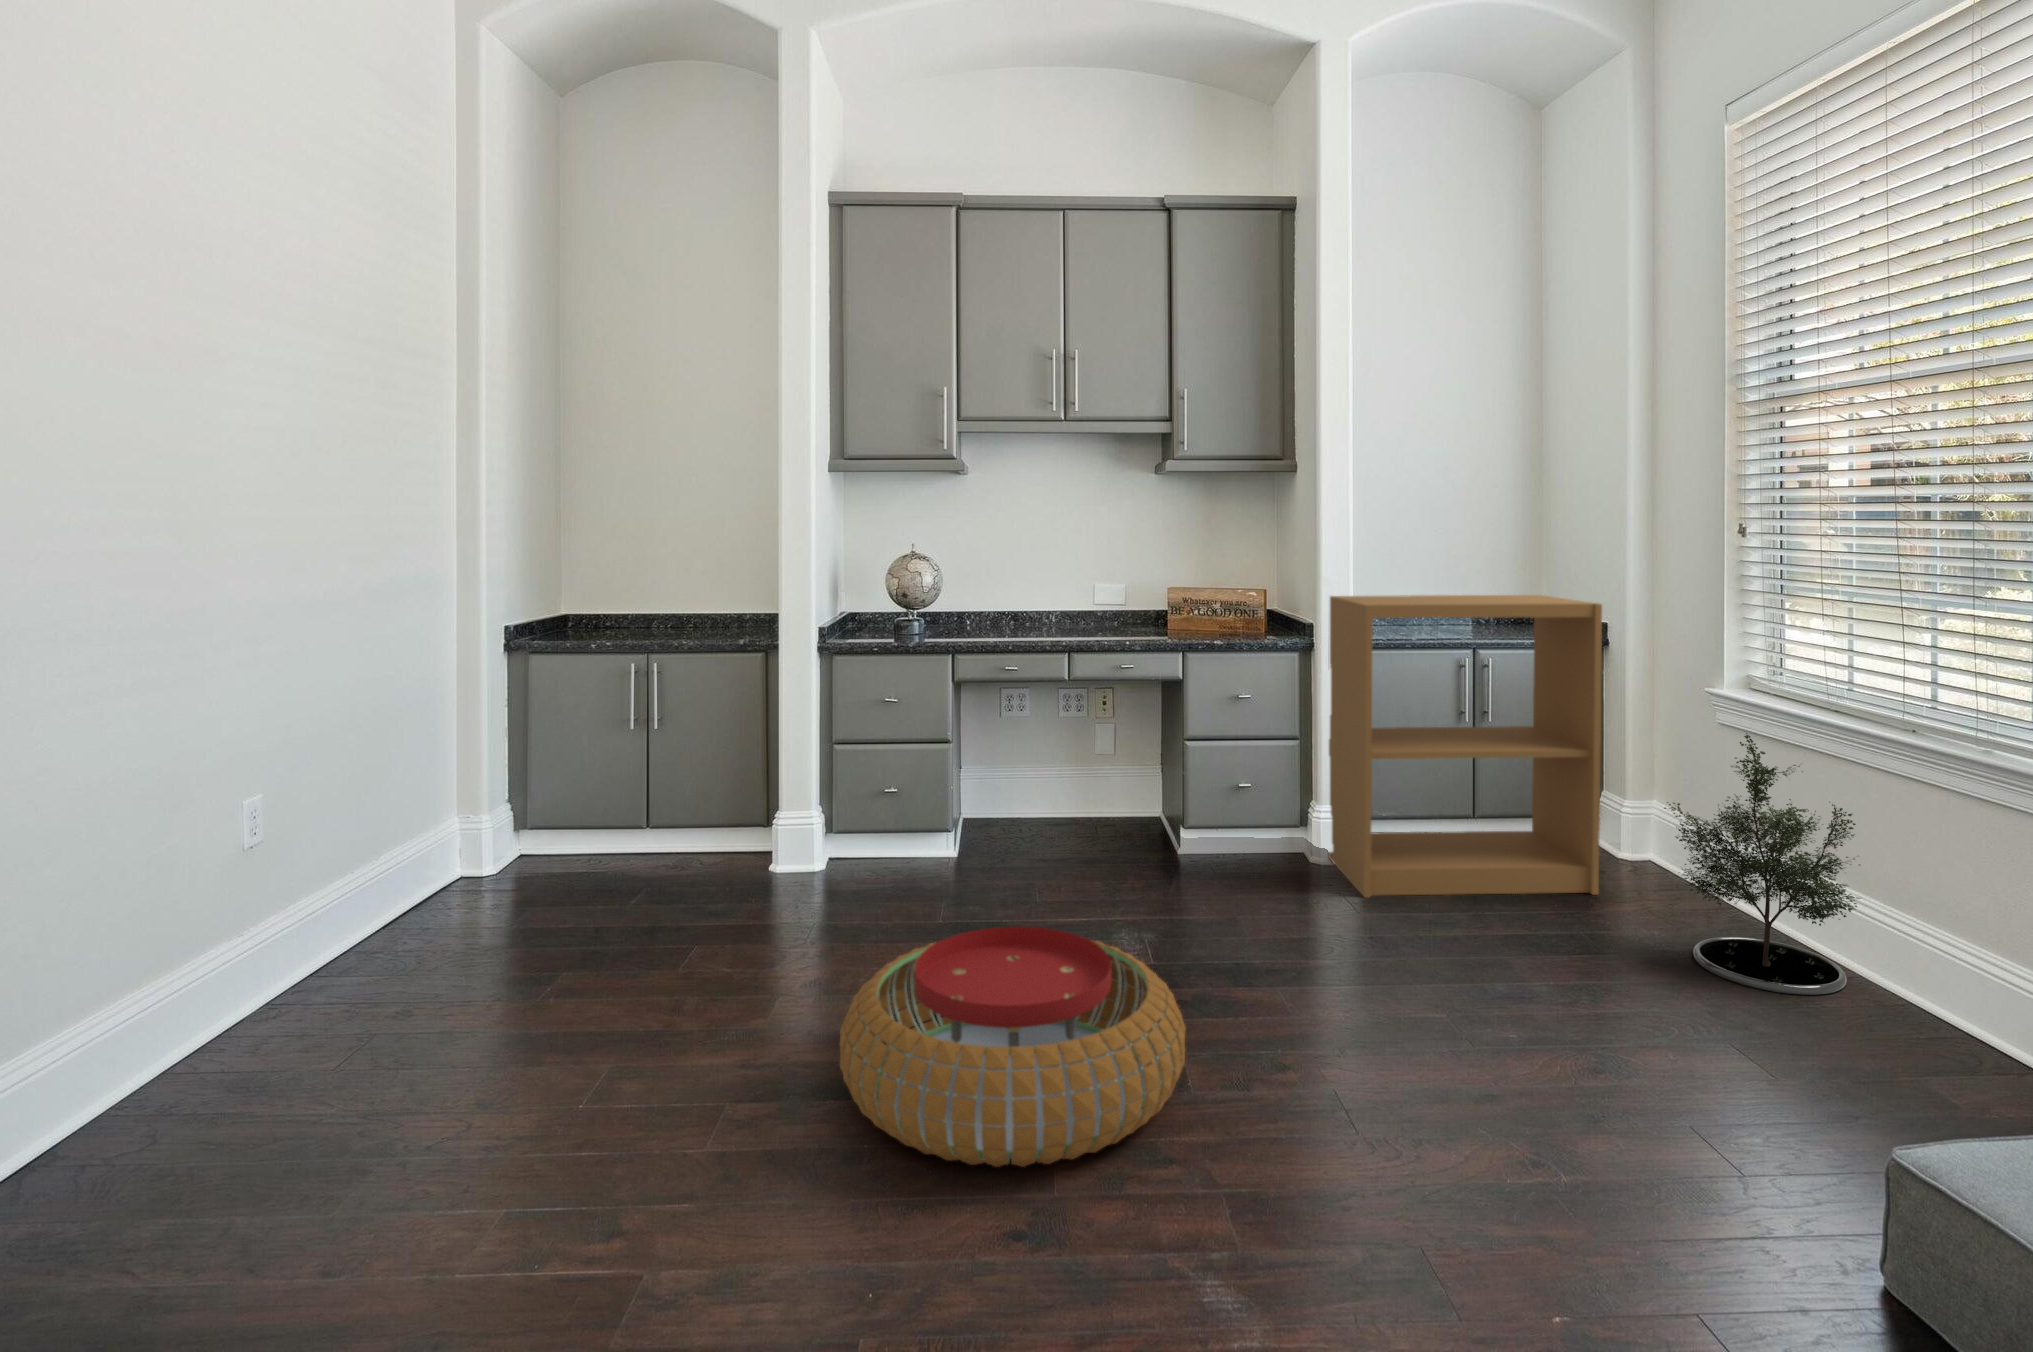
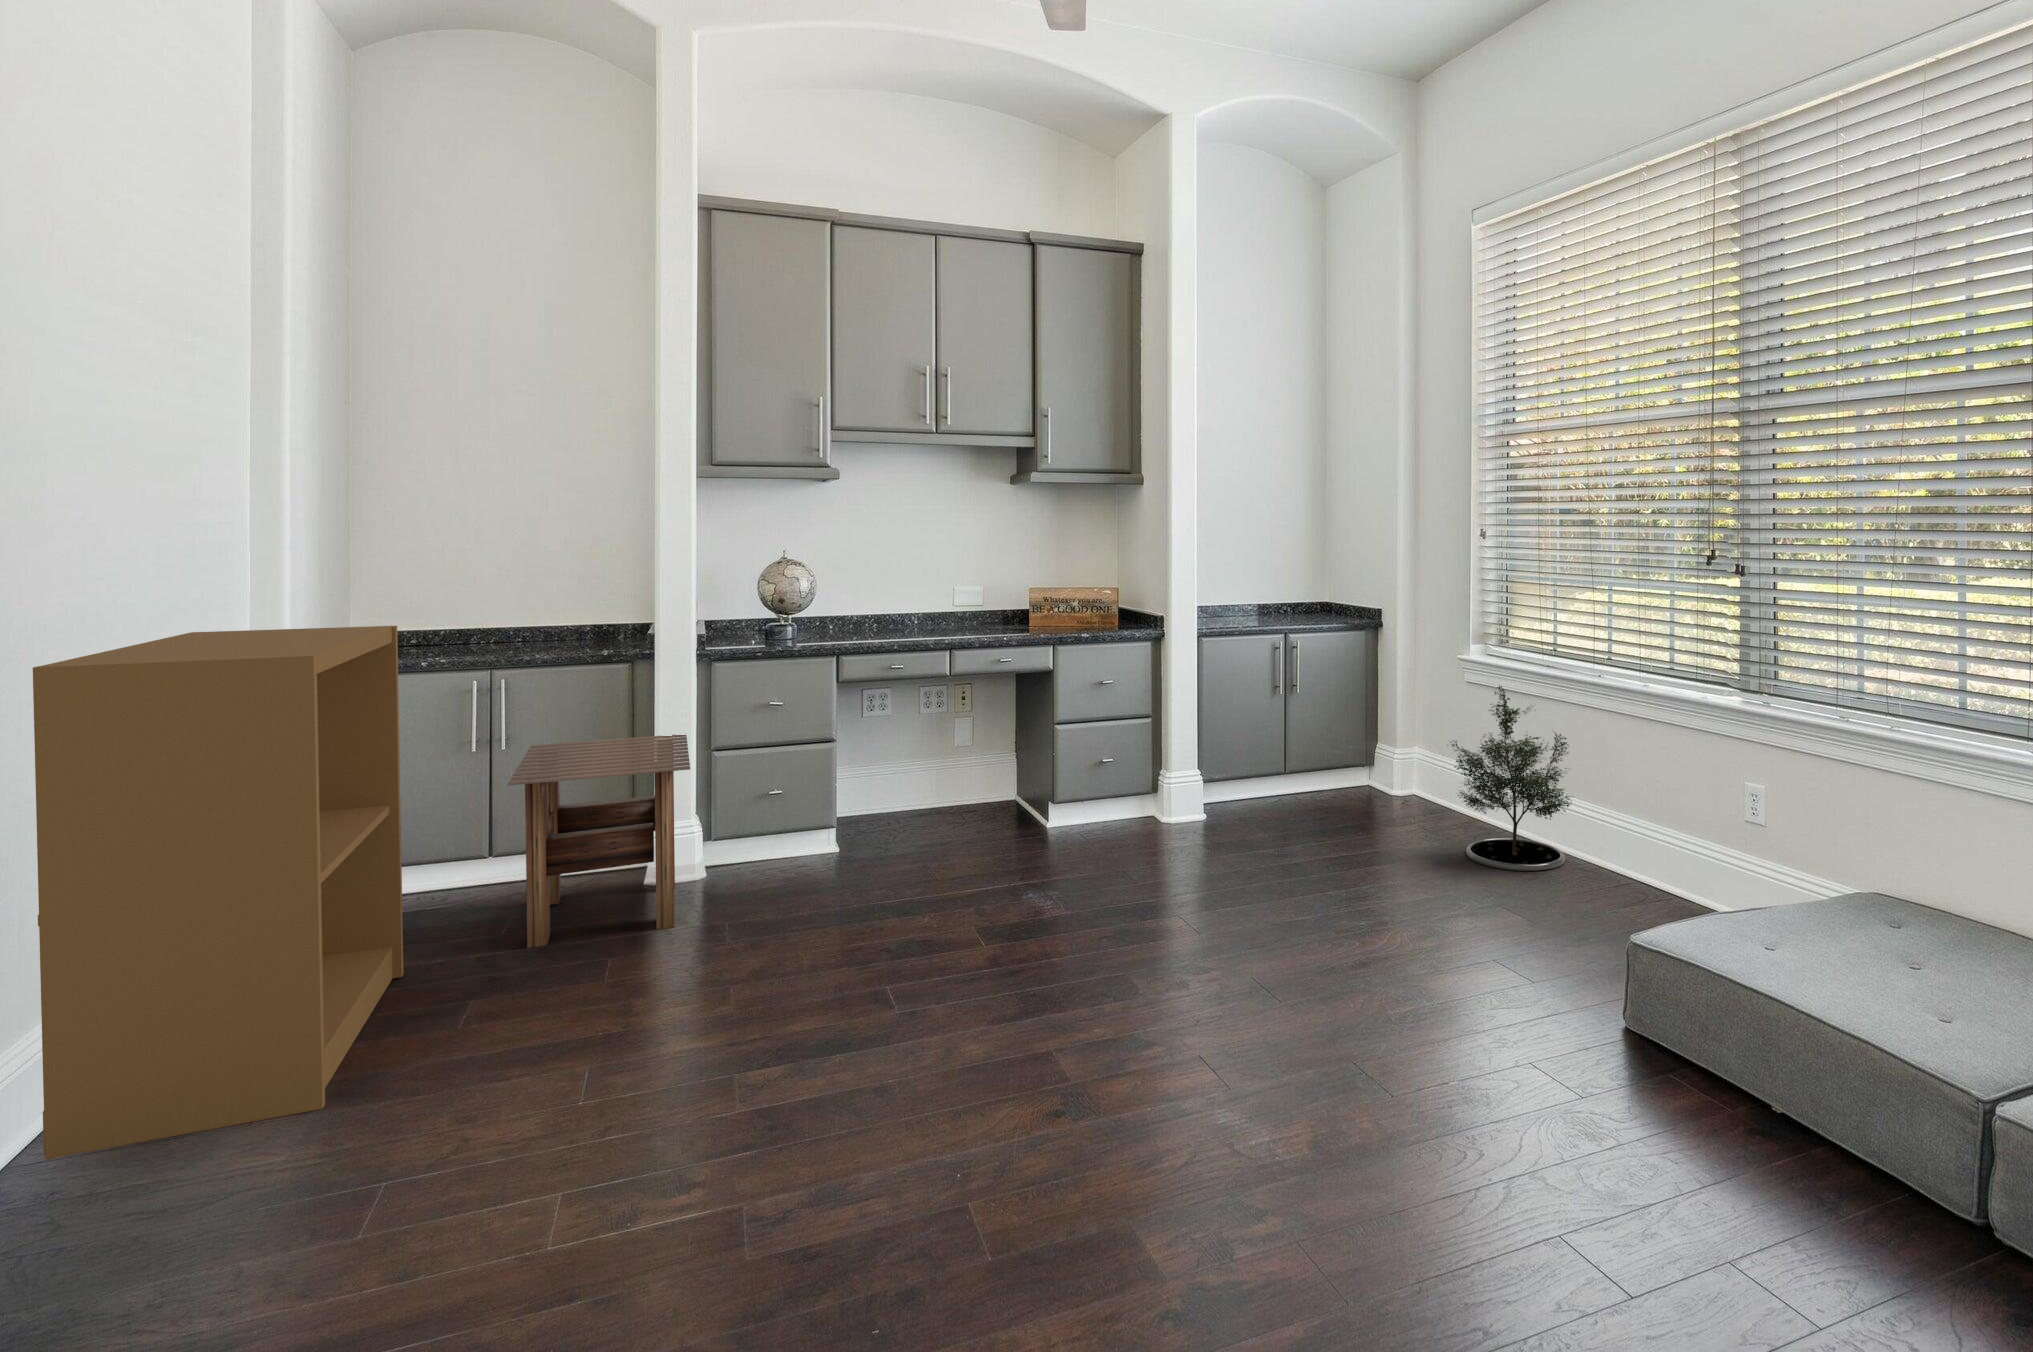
bookshelf: present [1328,595,1602,898] -> present [33,626,403,1160]
side table: none [616,725,809,922] -> present [507,735,690,948]
pouf: present [840,927,1186,1167] -> none [851,885,1157,1079]

